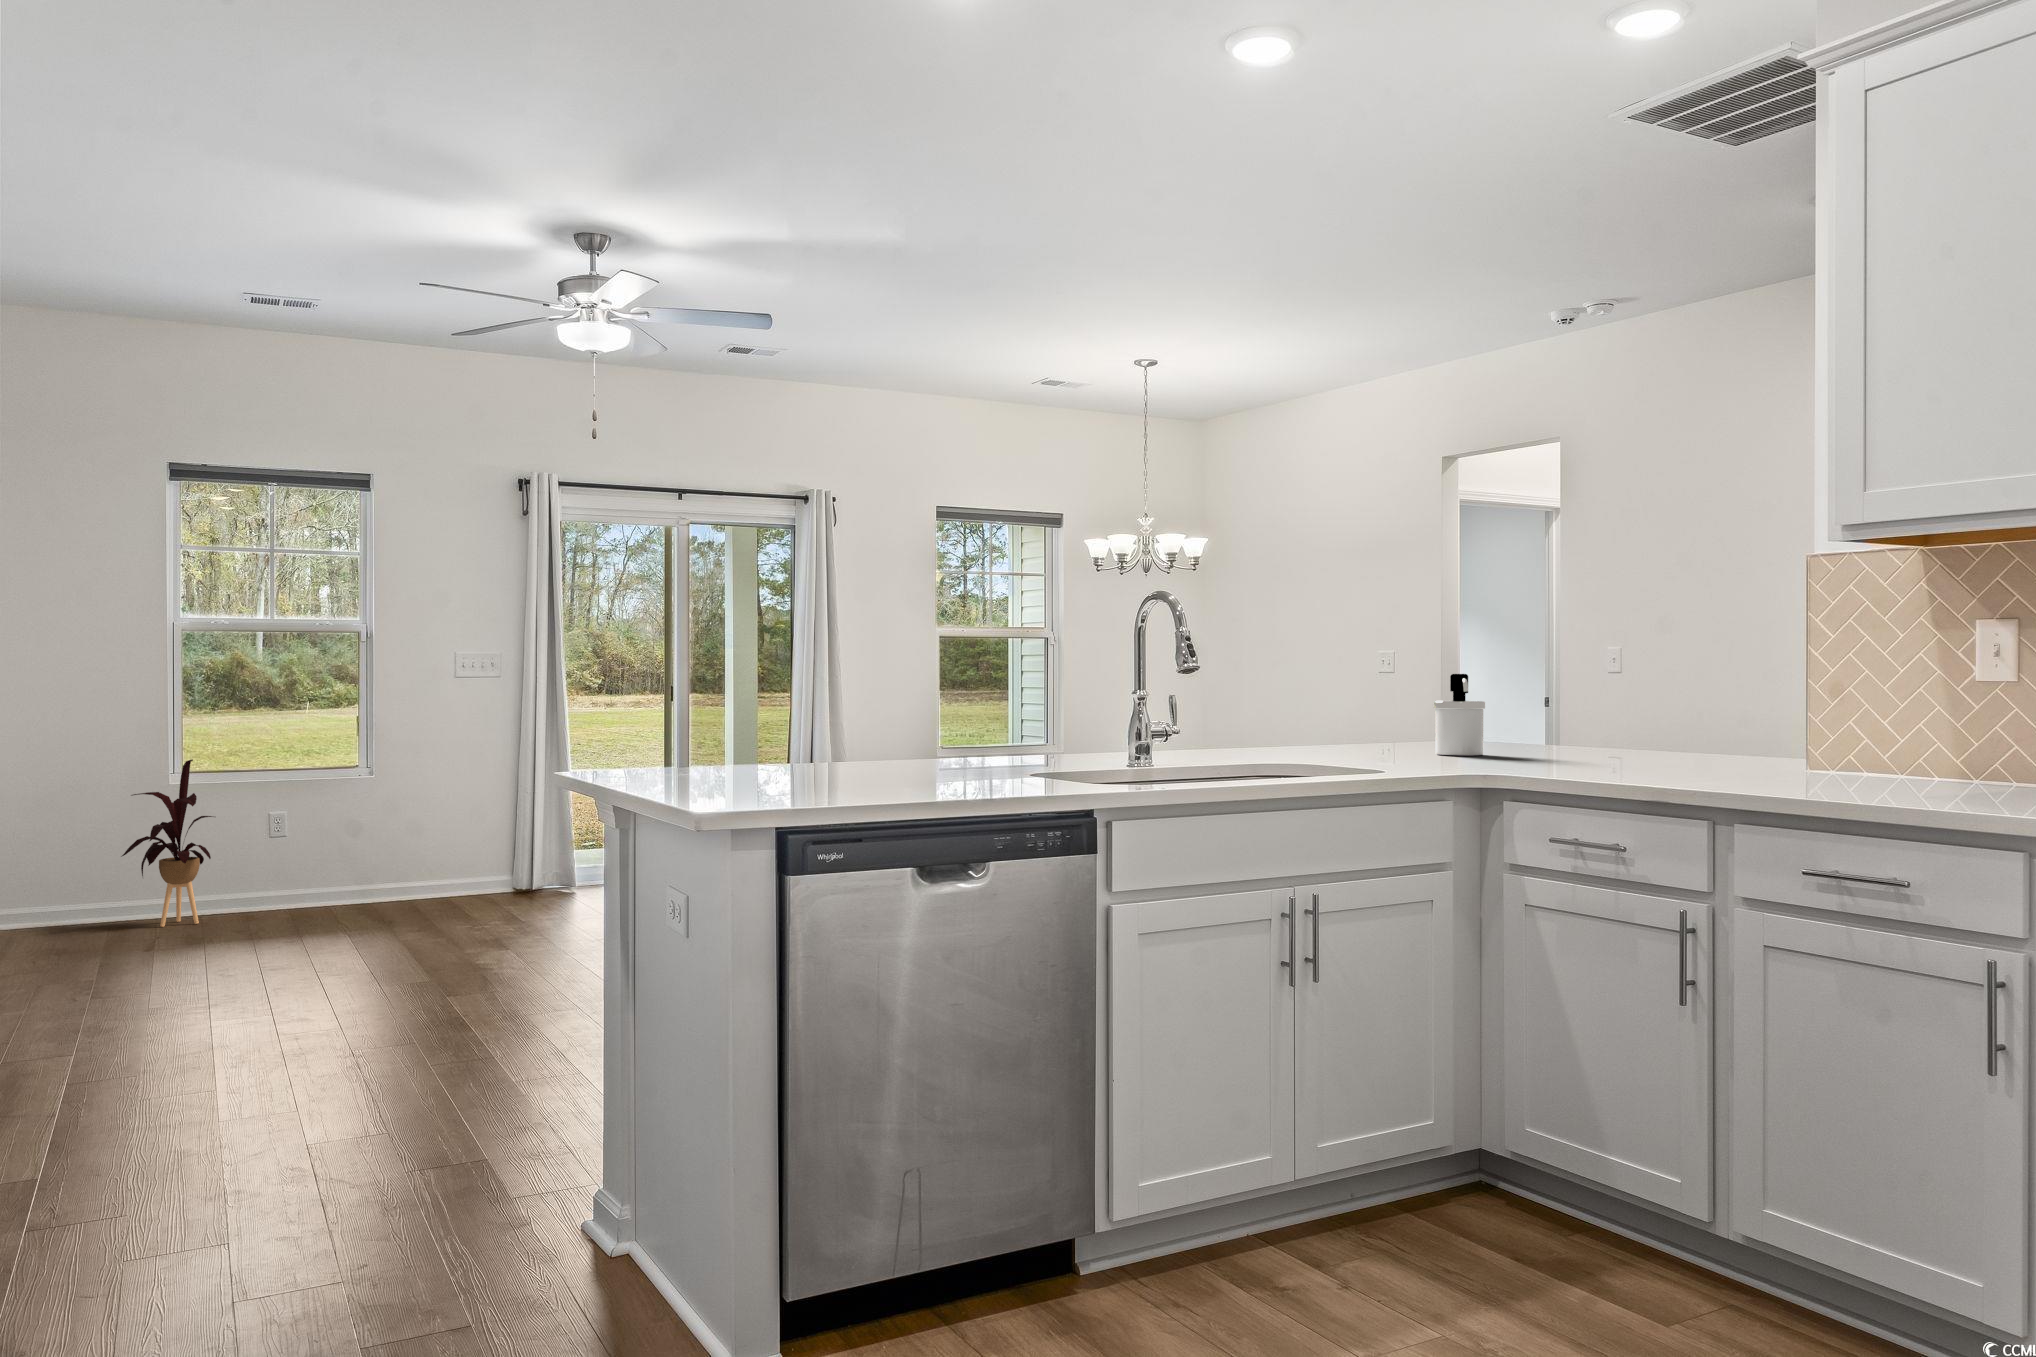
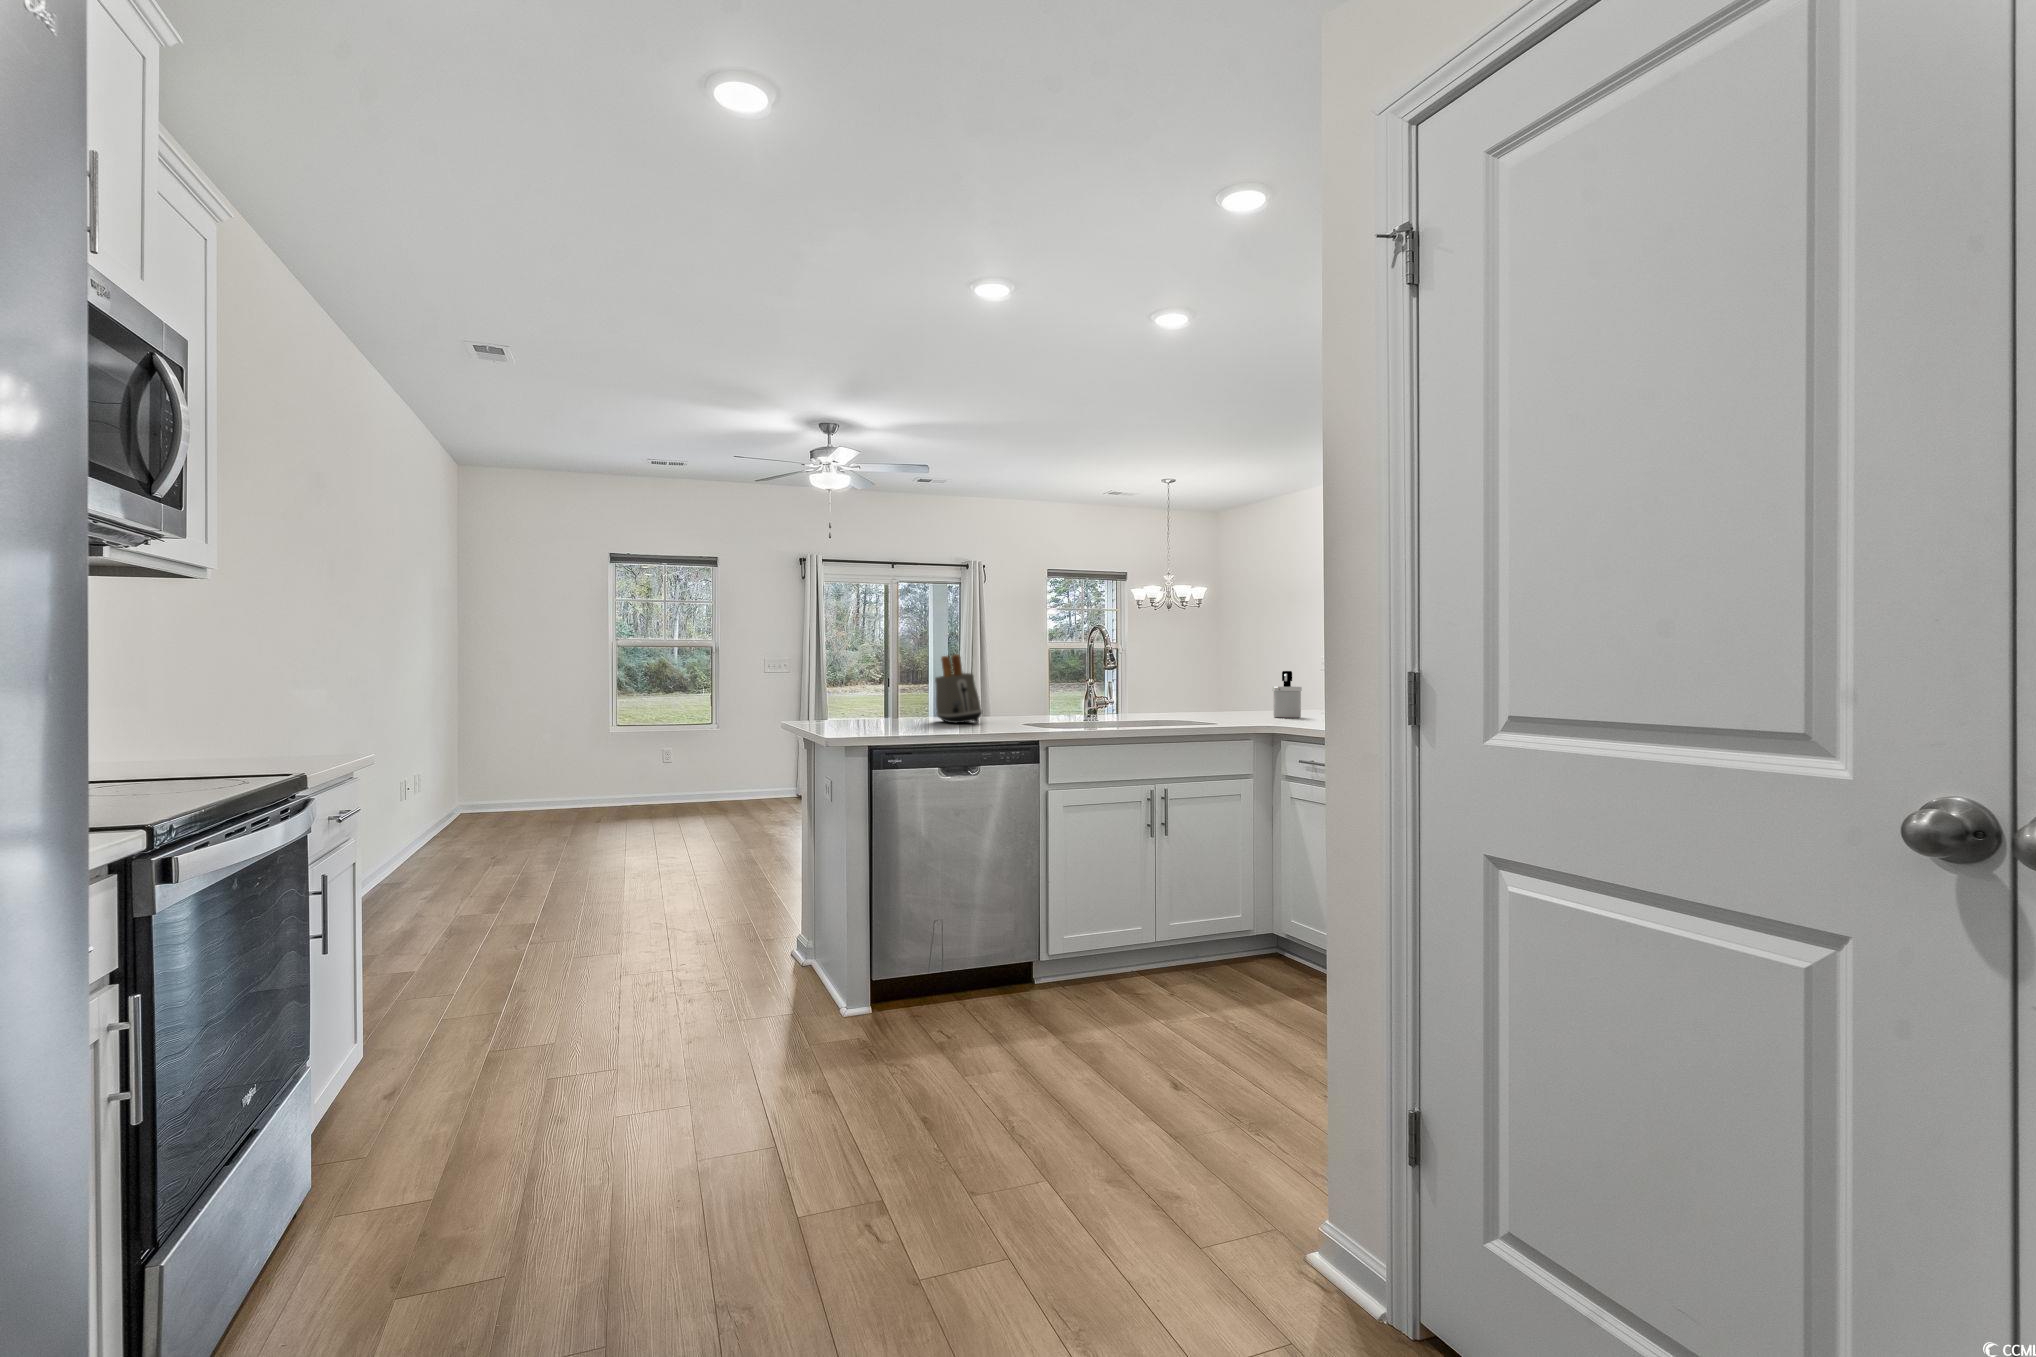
toaster: none [852,641,952,772] -> present [935,654,982,723]
house plant: present [121,760,213,927] -> none [585,720,635,812]

